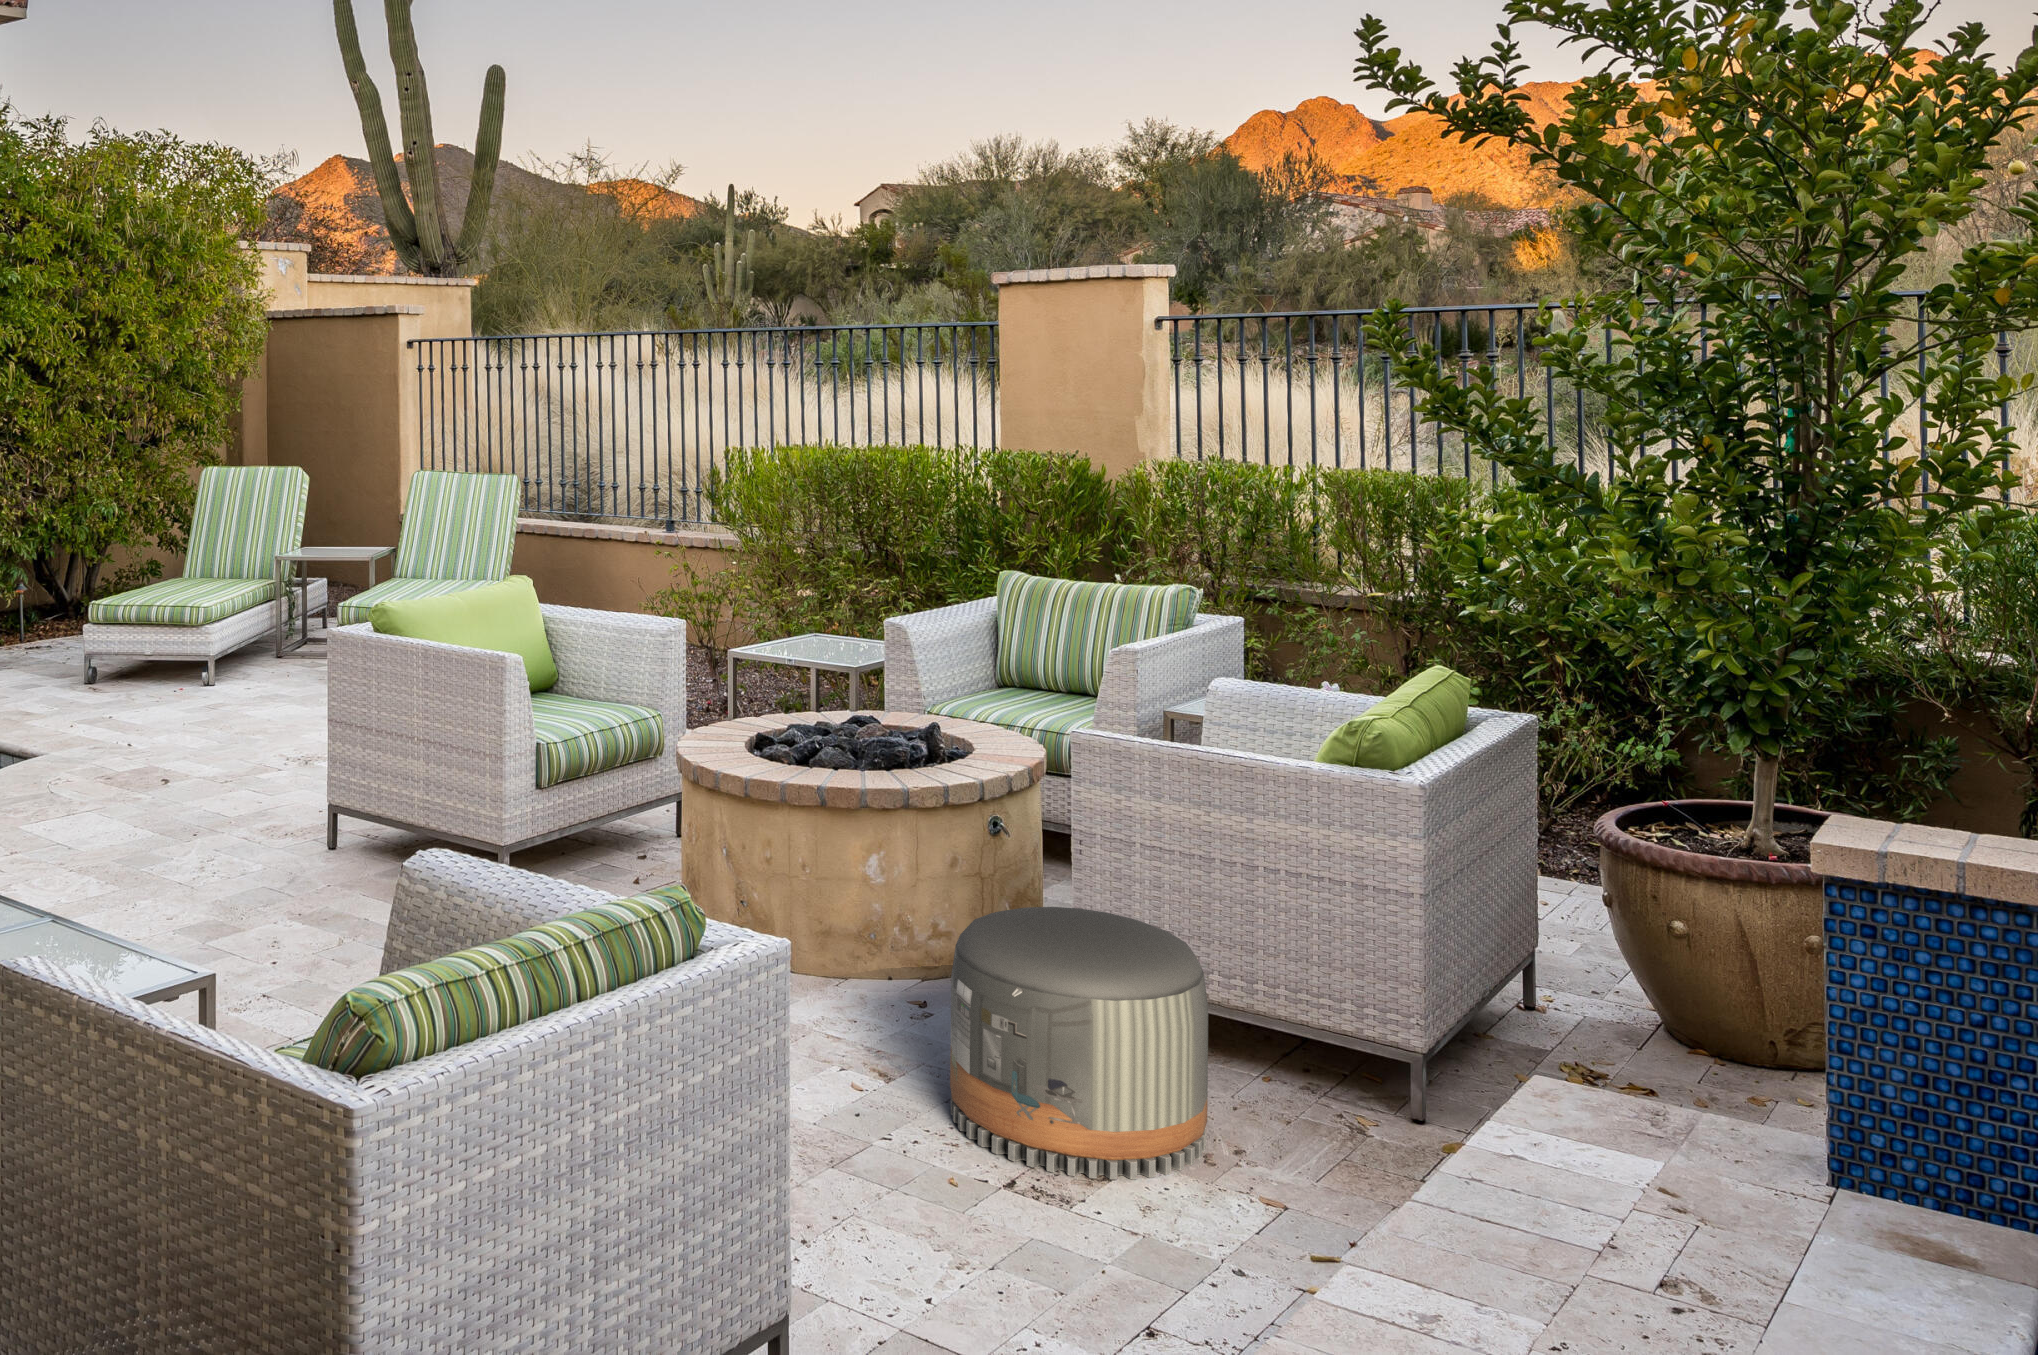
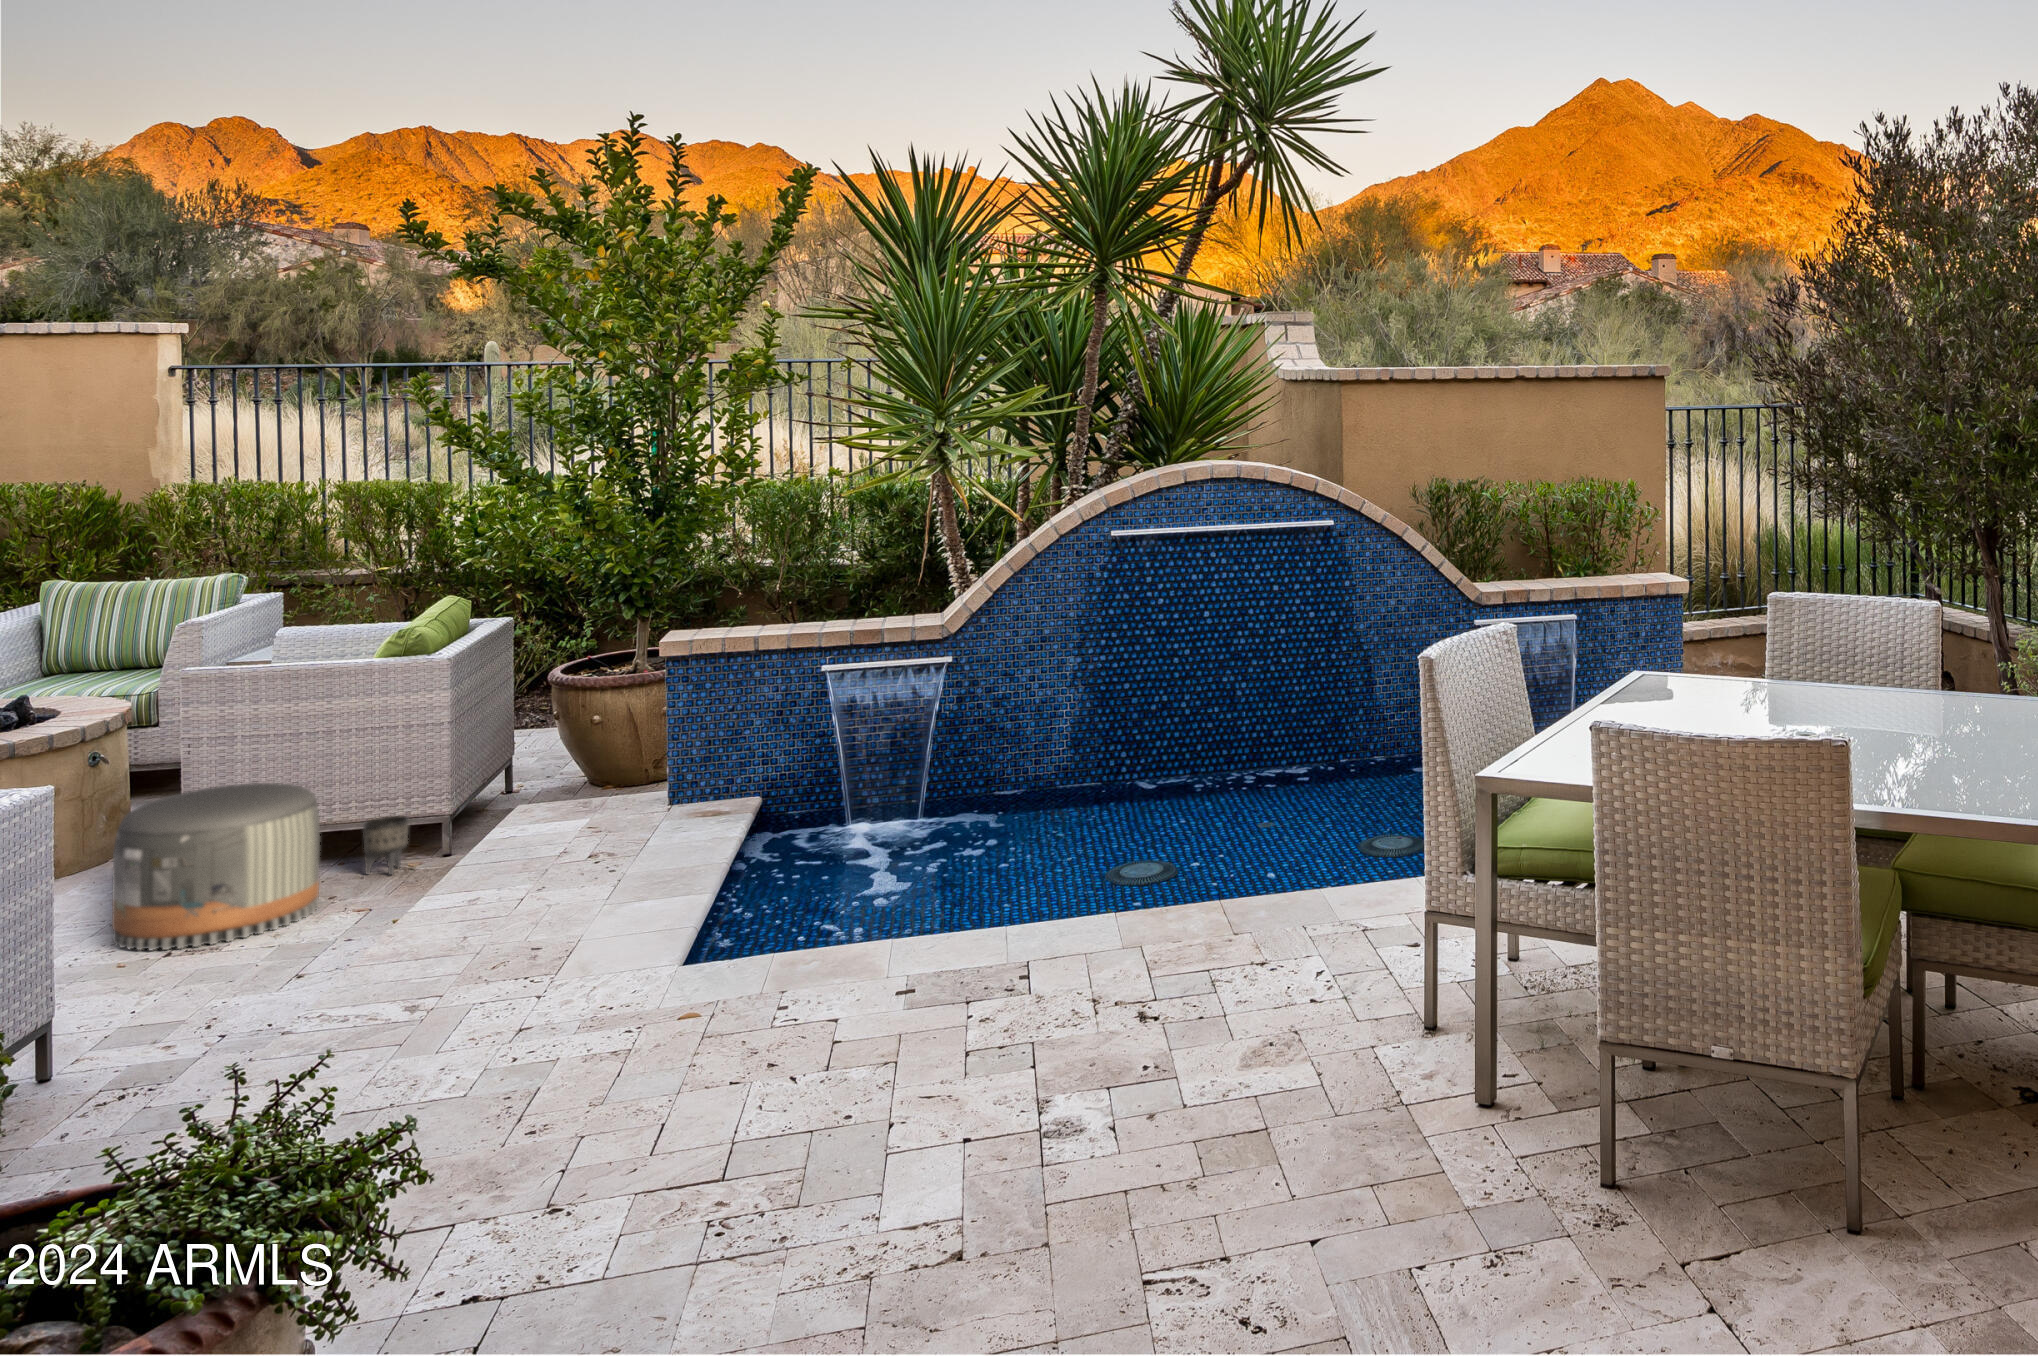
planter: none [1281,1018,1349,1126] -> present [363,816,409,875]

